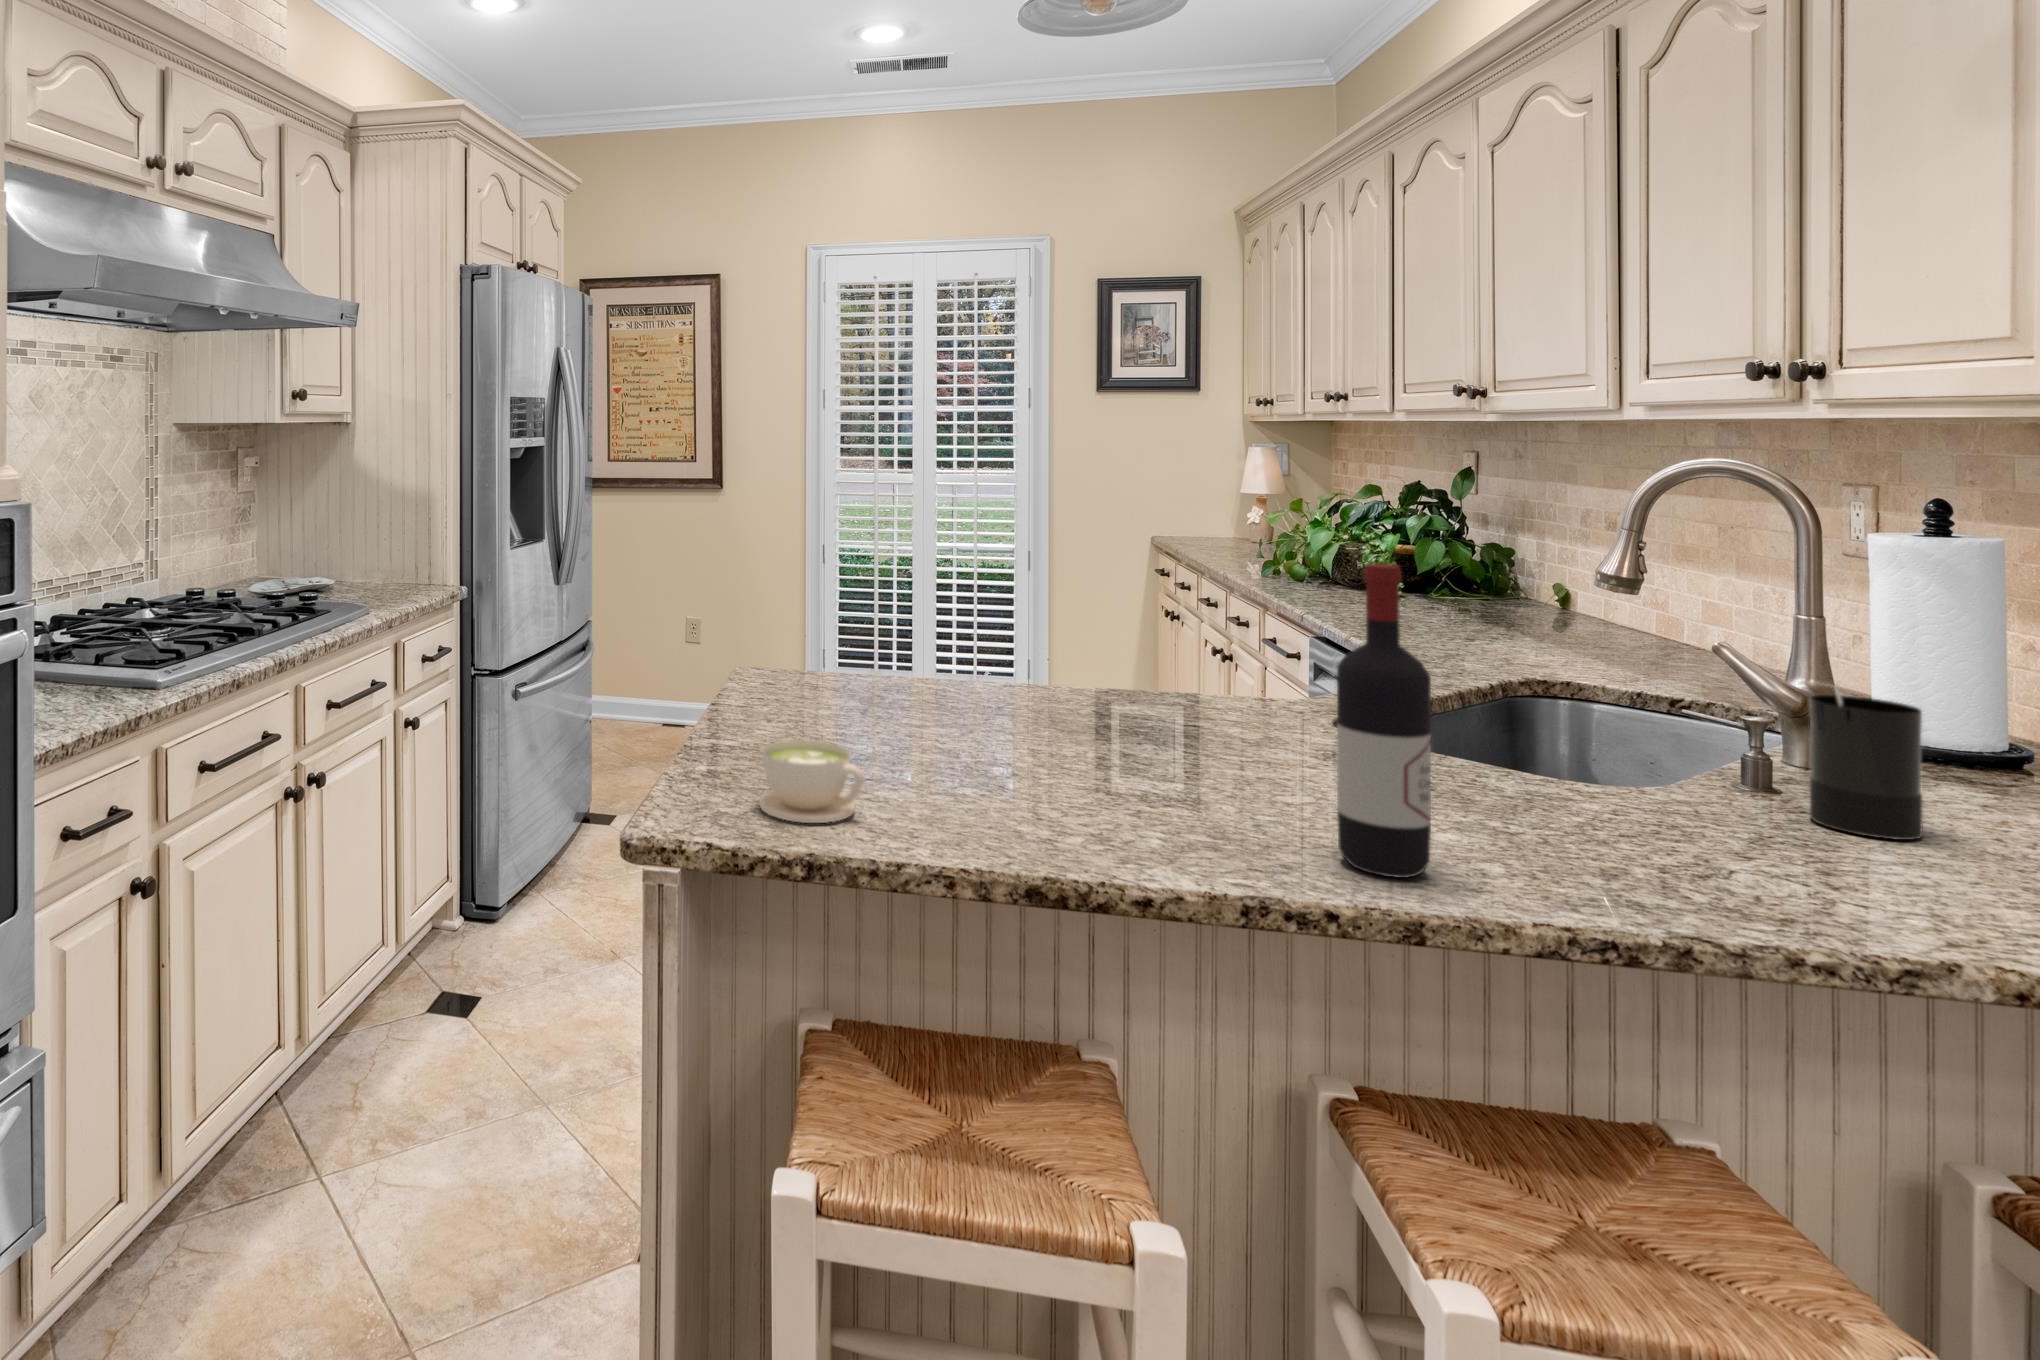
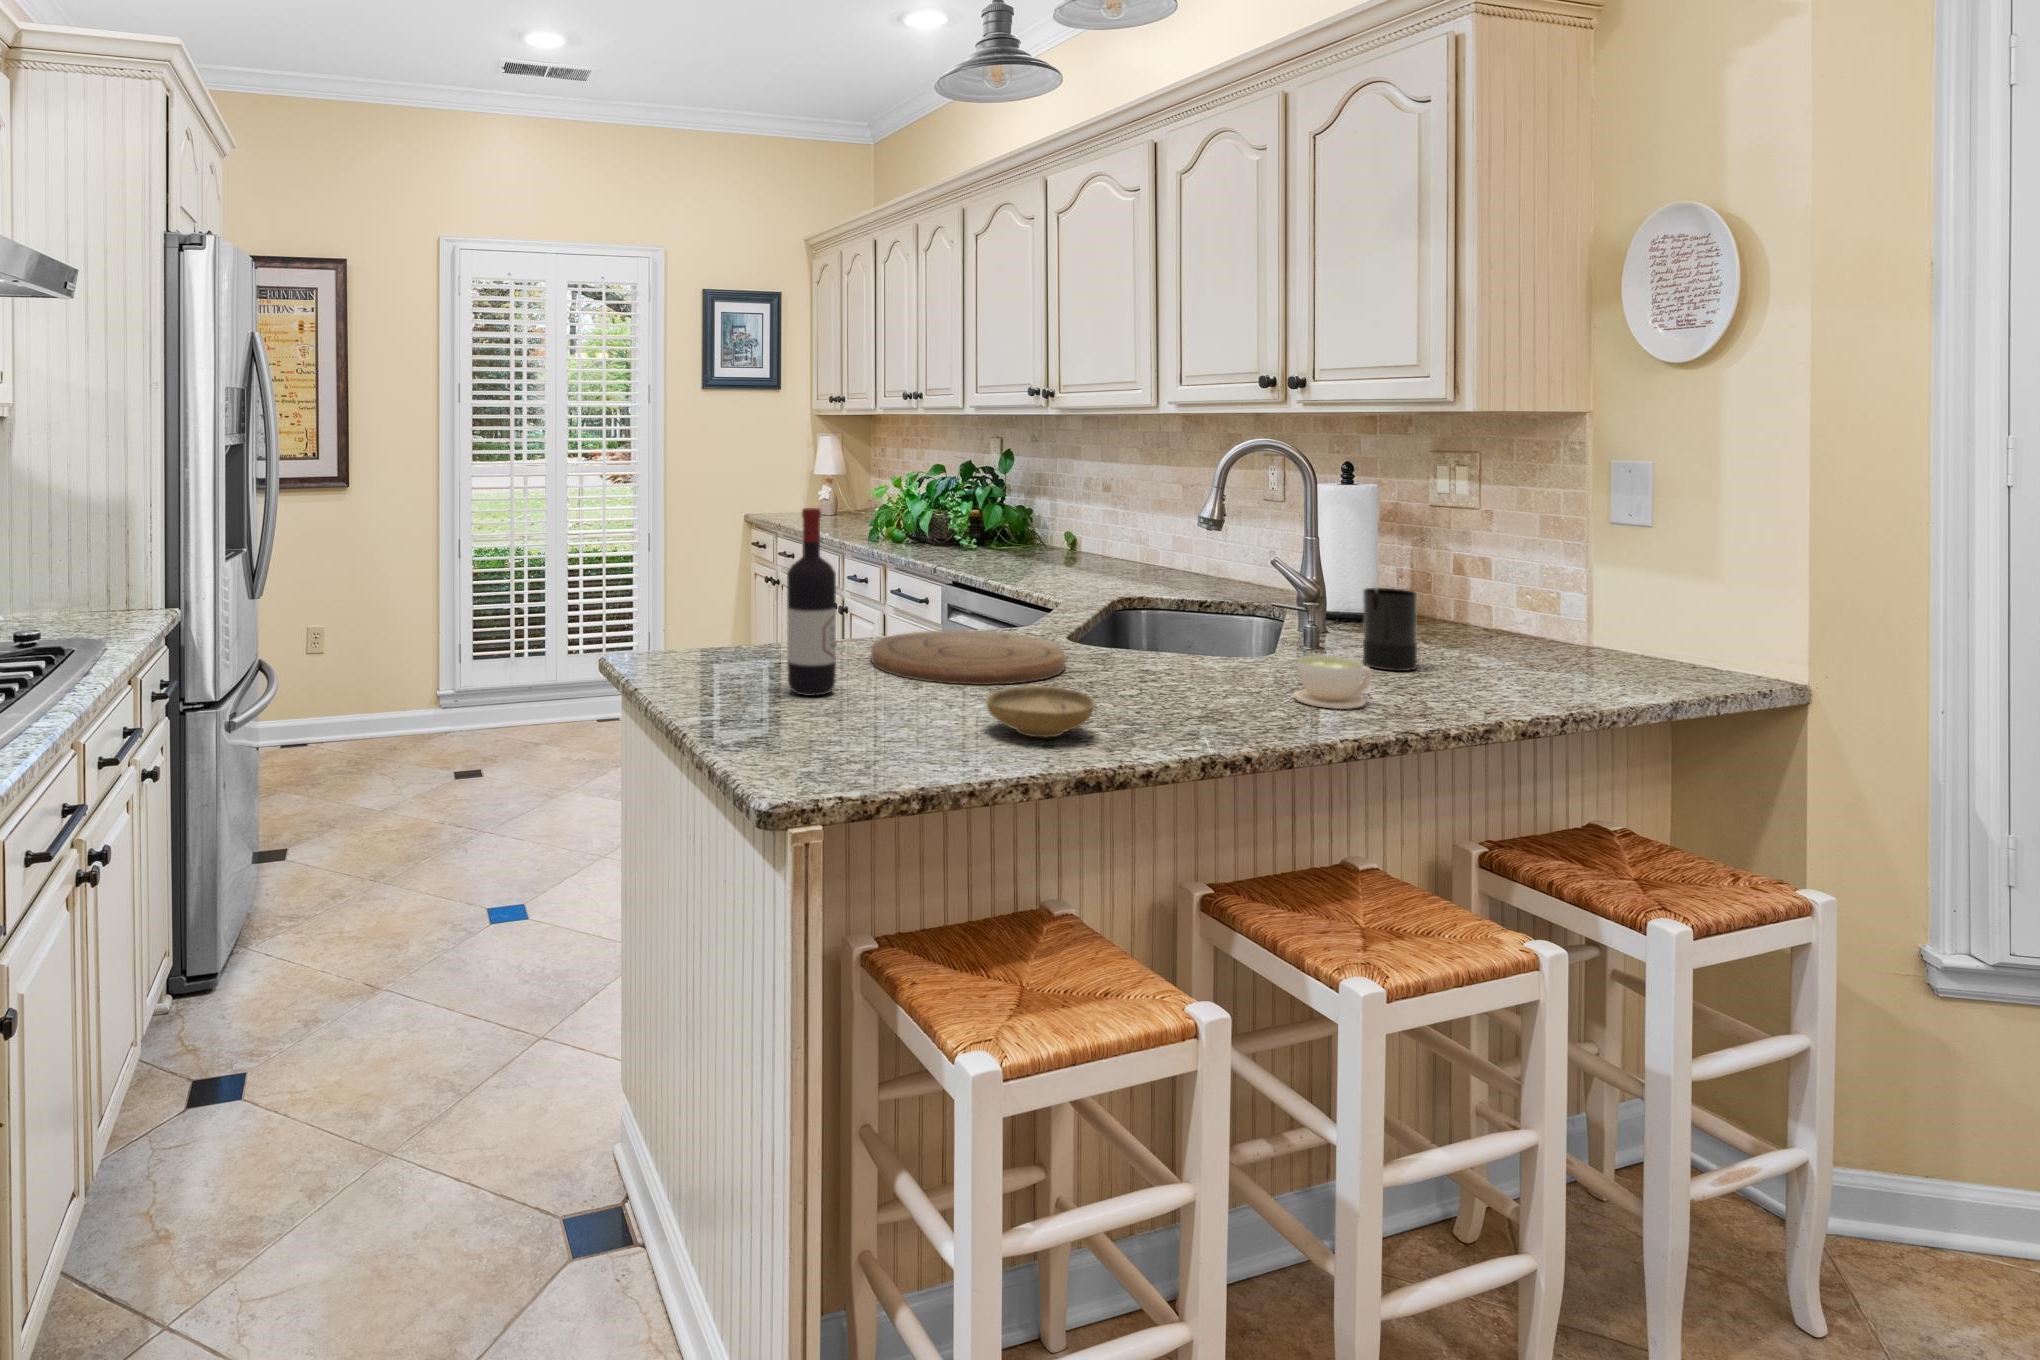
wine bottle: present [1337,564,1431,878] -> present [787,508,836,696]
cutting board: none [995,681,1258,759] -> present [871,630,1065,685]
coffee cup: present [759,740,864,823] -> present [1294,655,1373,709]
ceramic bowl: none [998,757,1146,828] -> present [985,686,1095,737]

